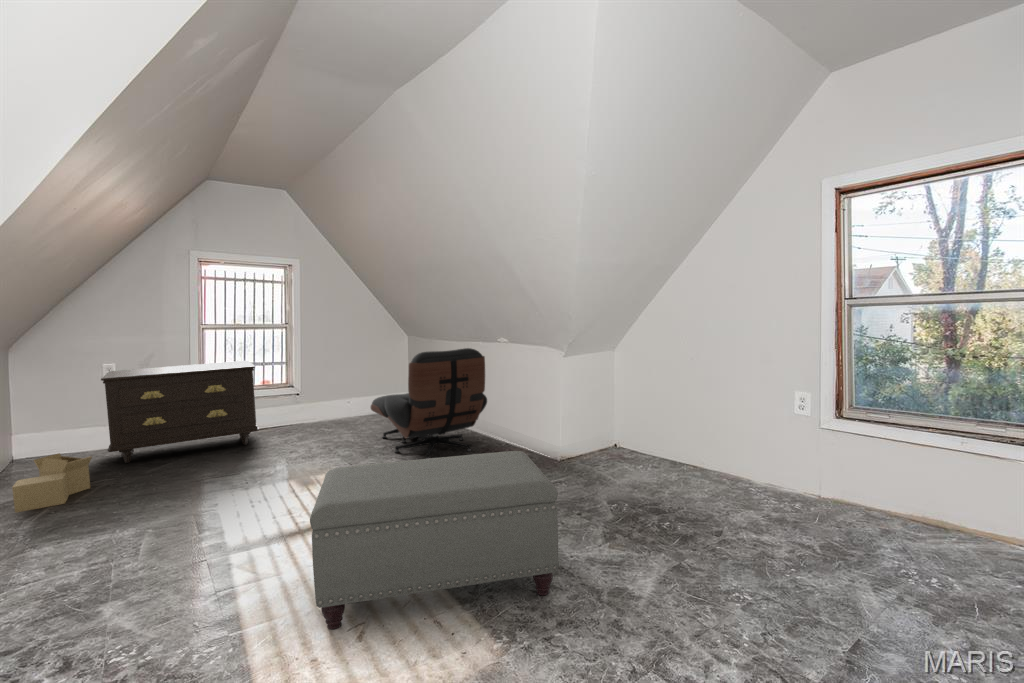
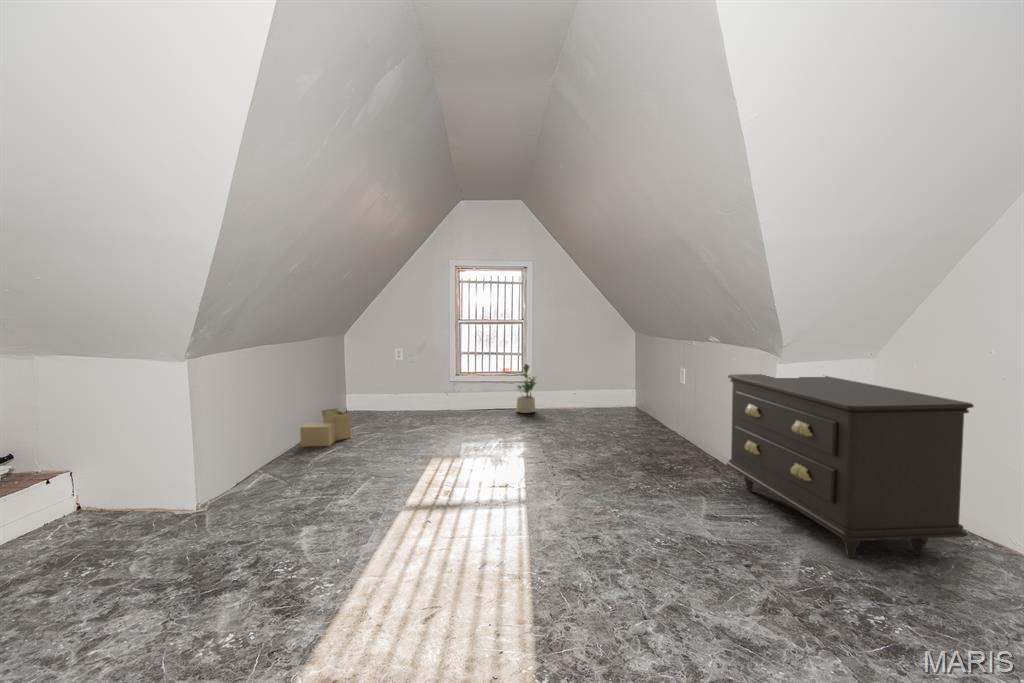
lounge chair: present [371,348,487,459] -> none [575,348,688,465]
dresser: present [101,361,259,463] -> present [726,374,974,558]
potted plant: none [289,372,313,425] -> present [516,364,537,413]
ottoman: present [310,451,558,629] -> none [386,449,657,651]

